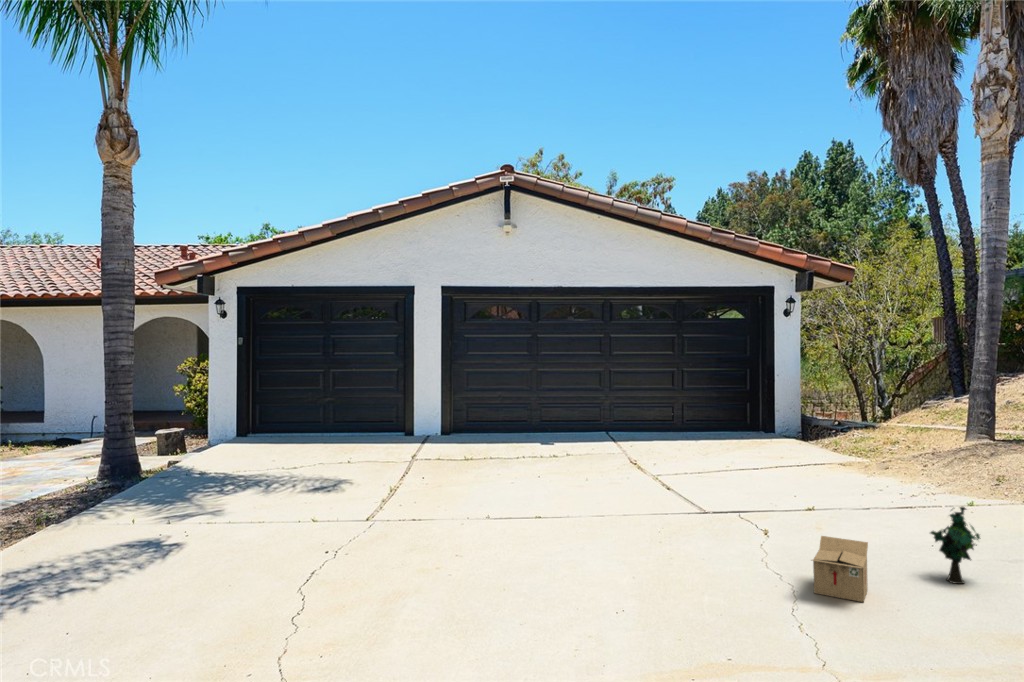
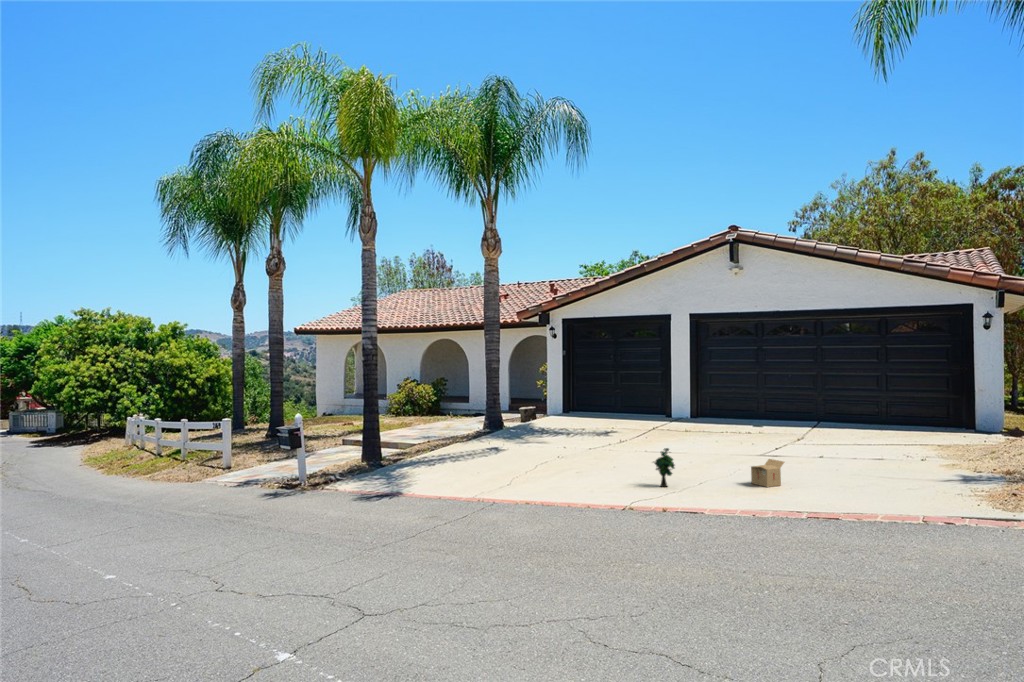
decorative plant: present [930,507,980,584] -> present [654,448,675,487]

